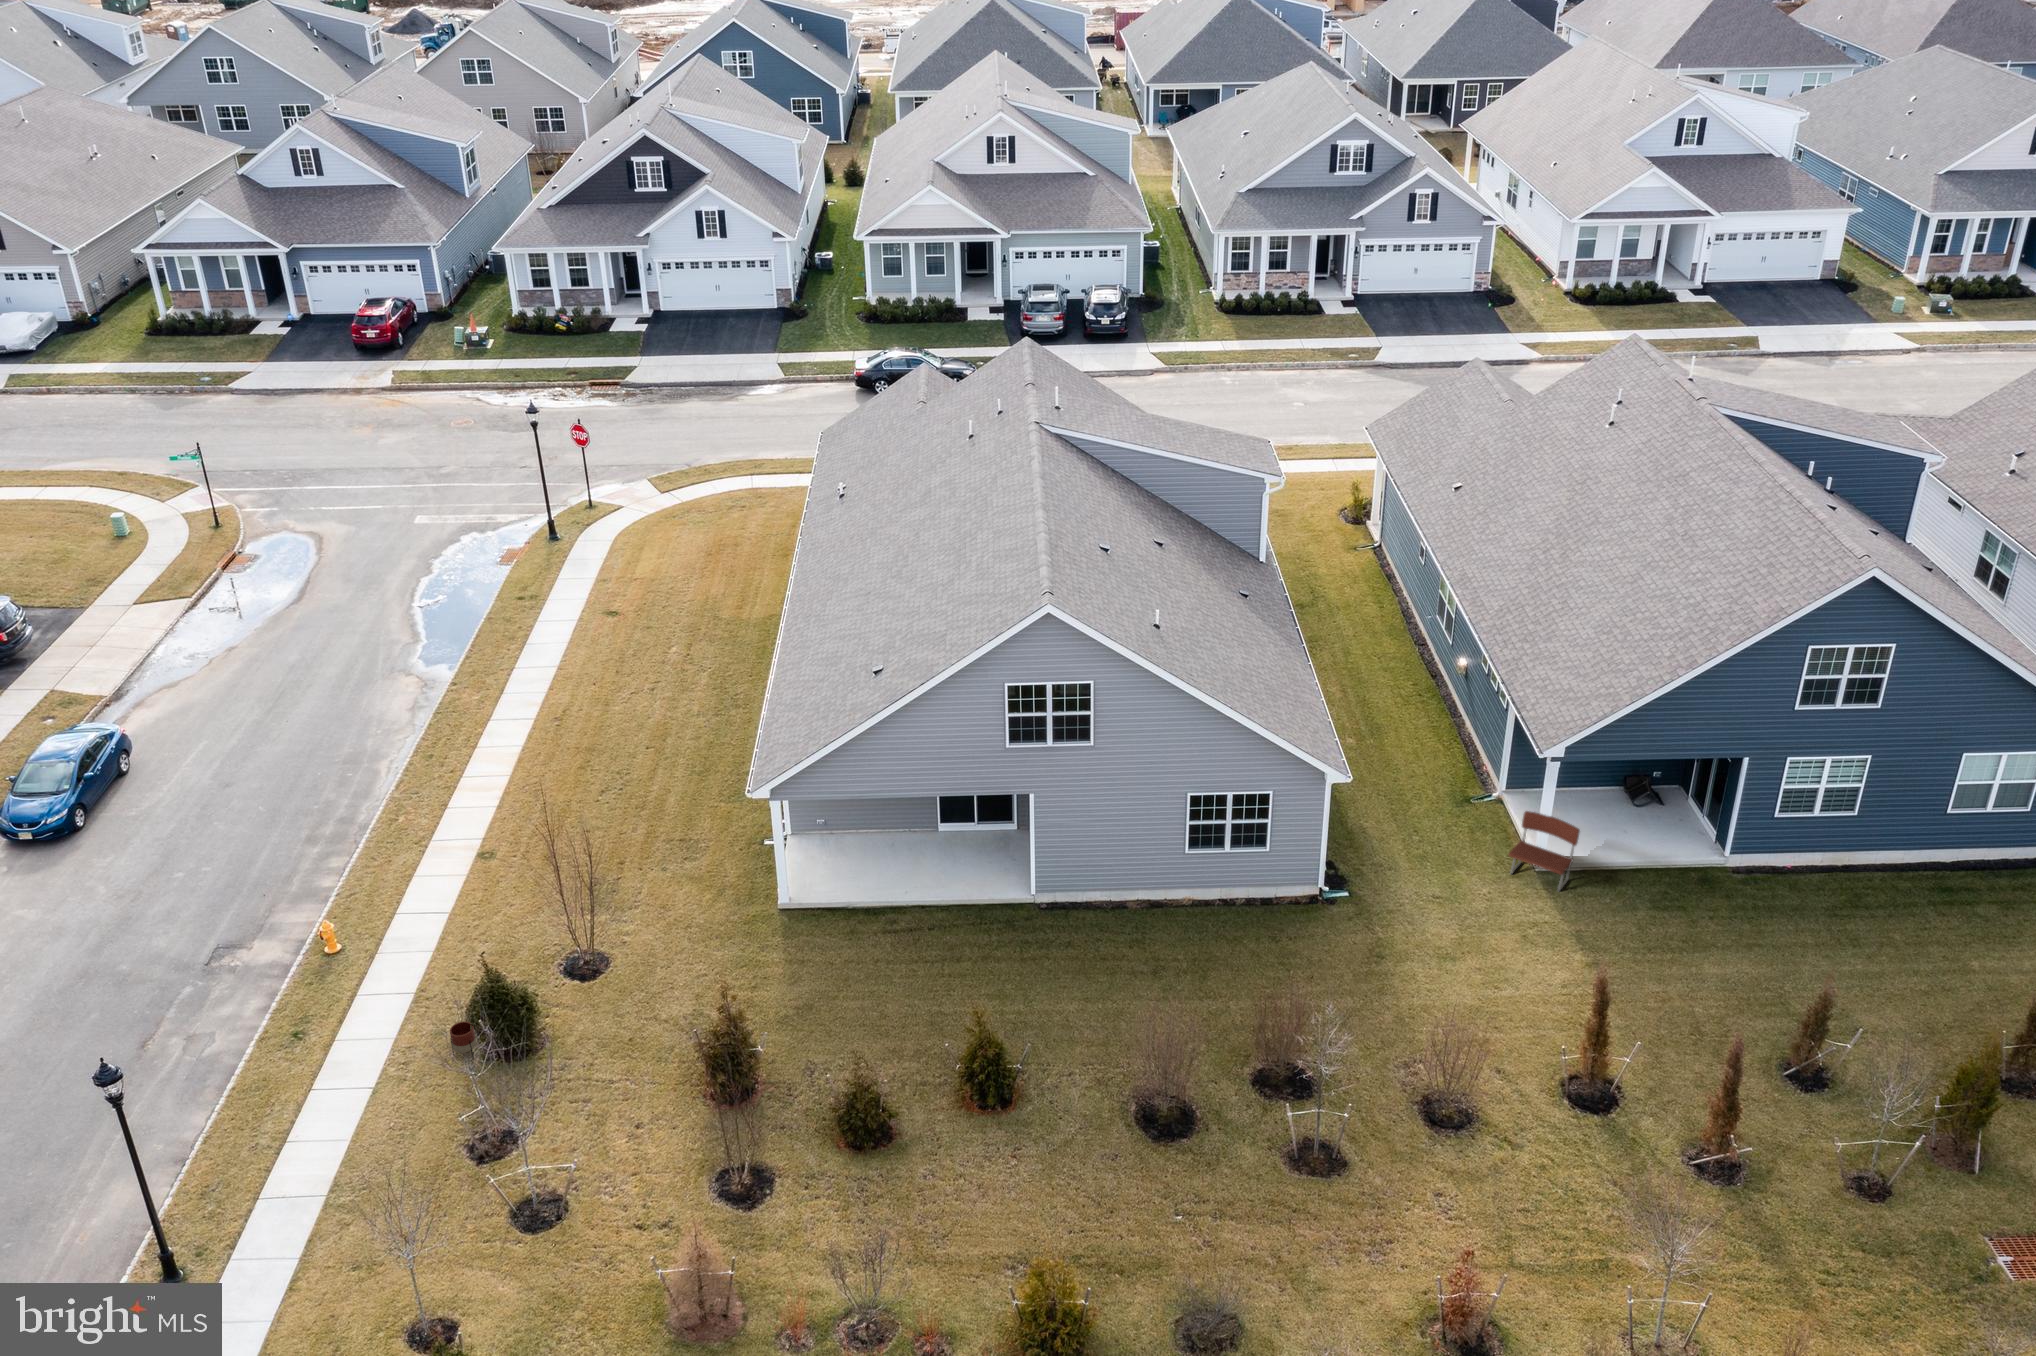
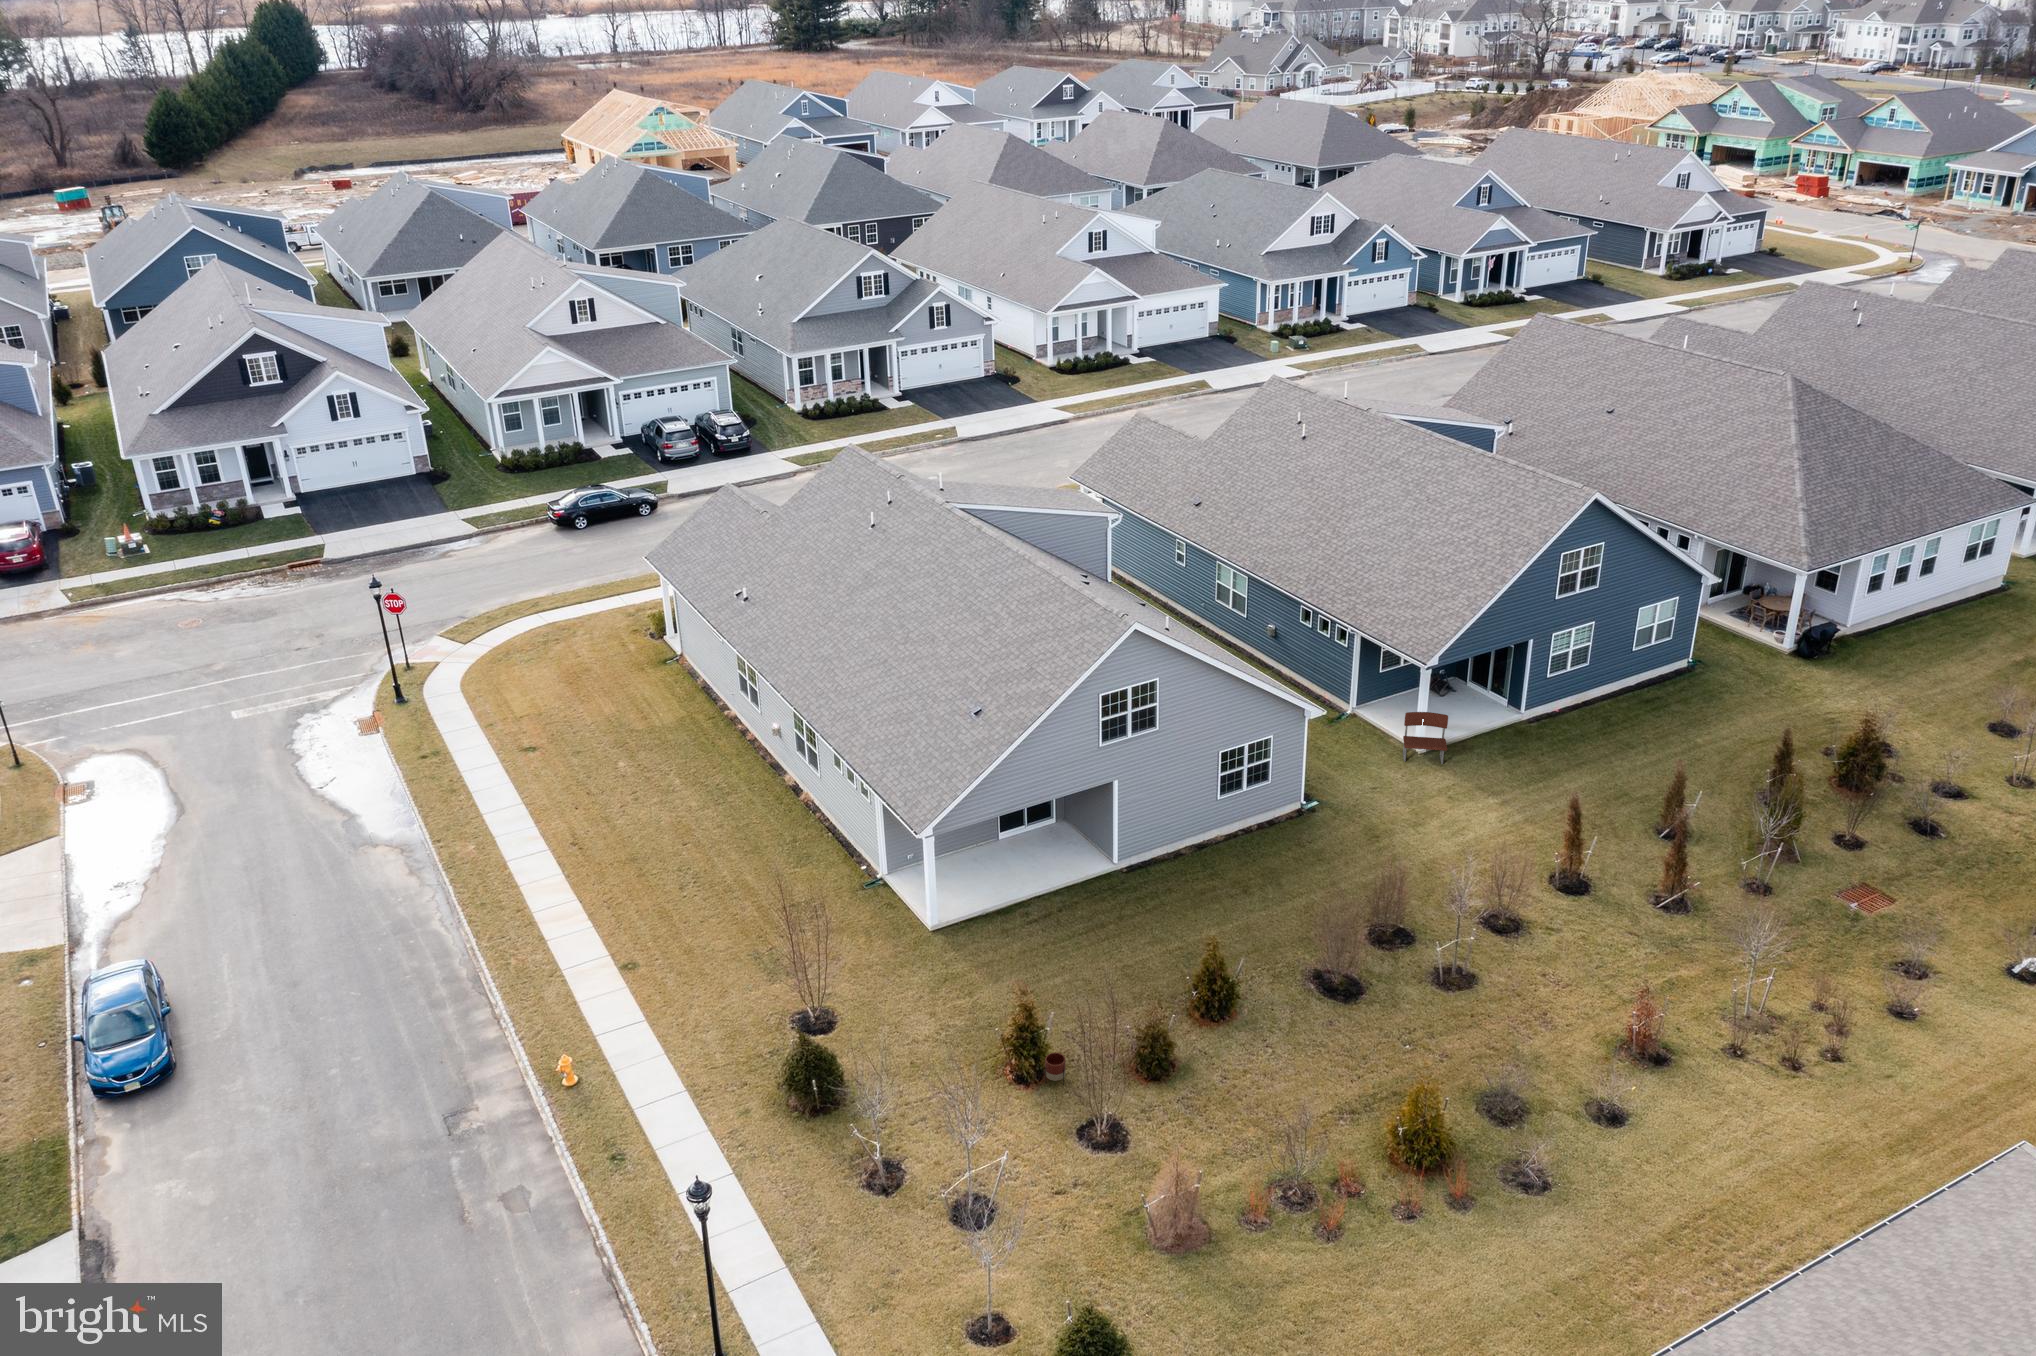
planter: present [450,1022,476,1057] -> present [1045,1053,1066,1085]

